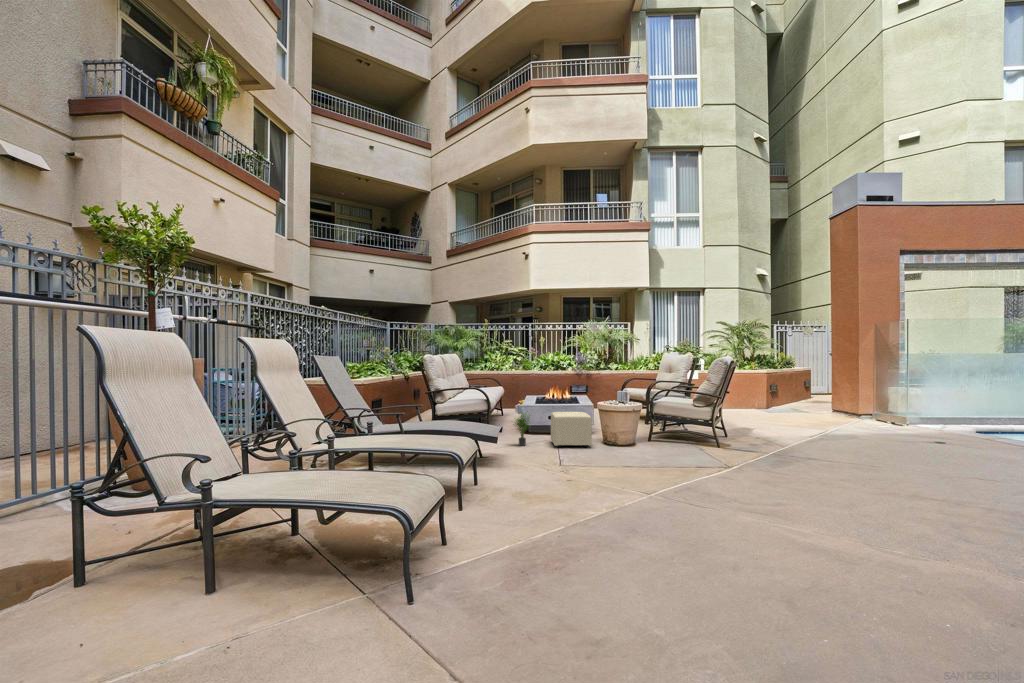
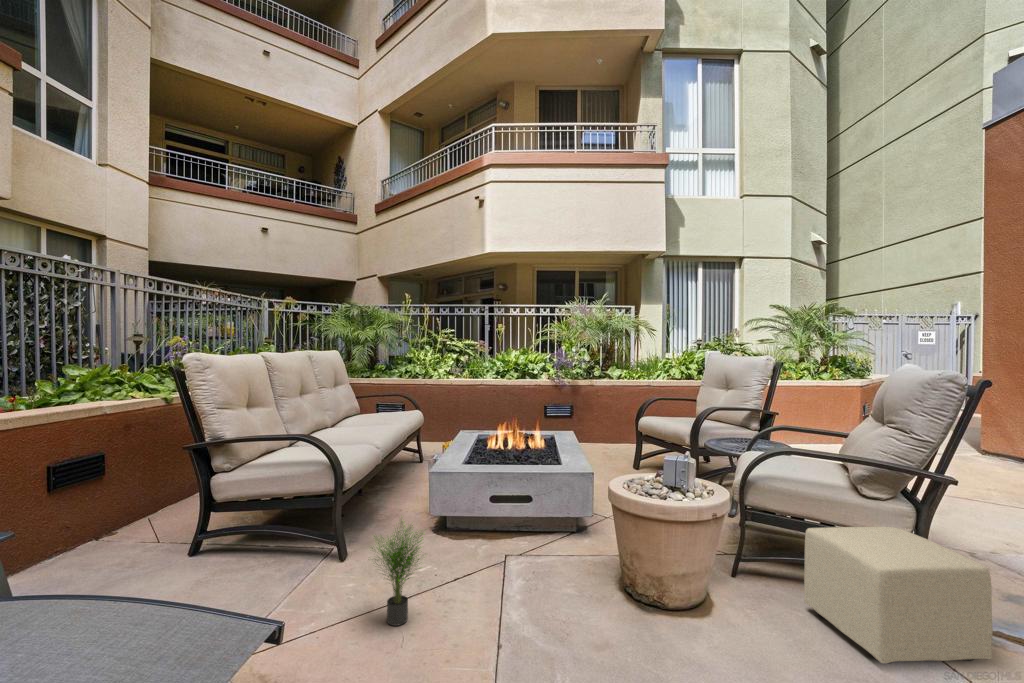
ottoman: present [551,412,592,447] -> present [804,527,993,663]

